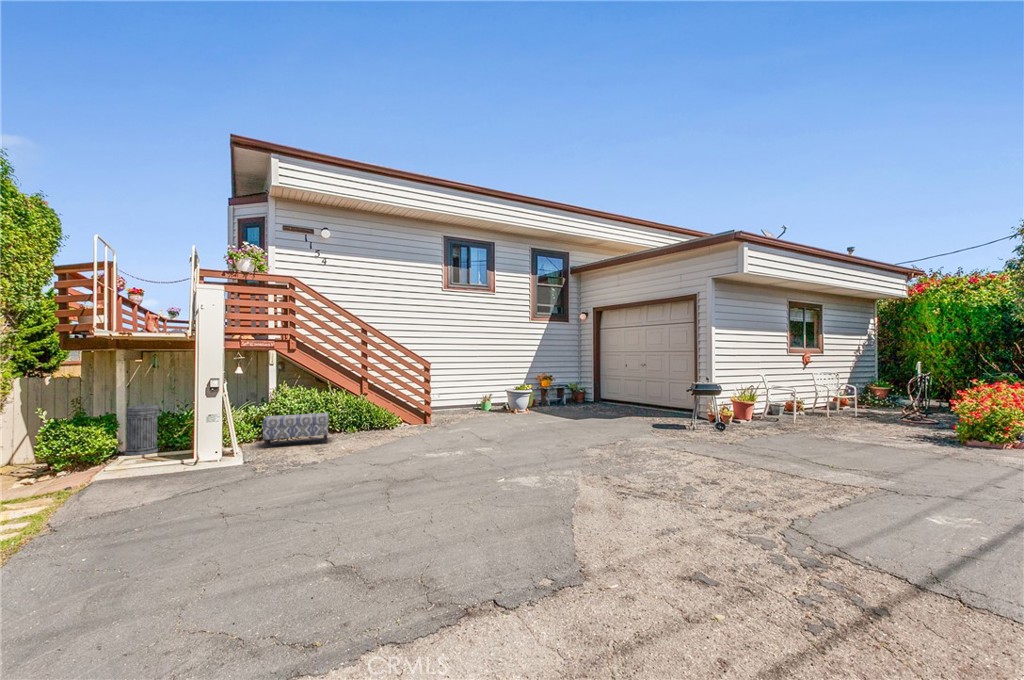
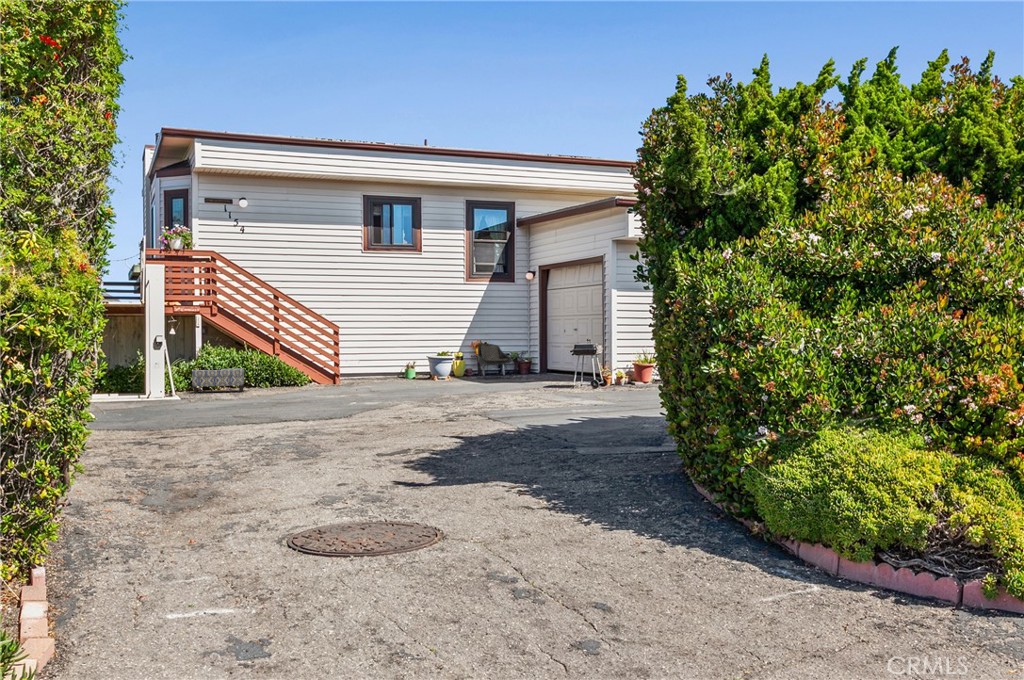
lounge chair: none [543,377,577,411] -> present [478,344,512,379]
trash can: present [126,402,159,455] -> none [95,355,117,395]

